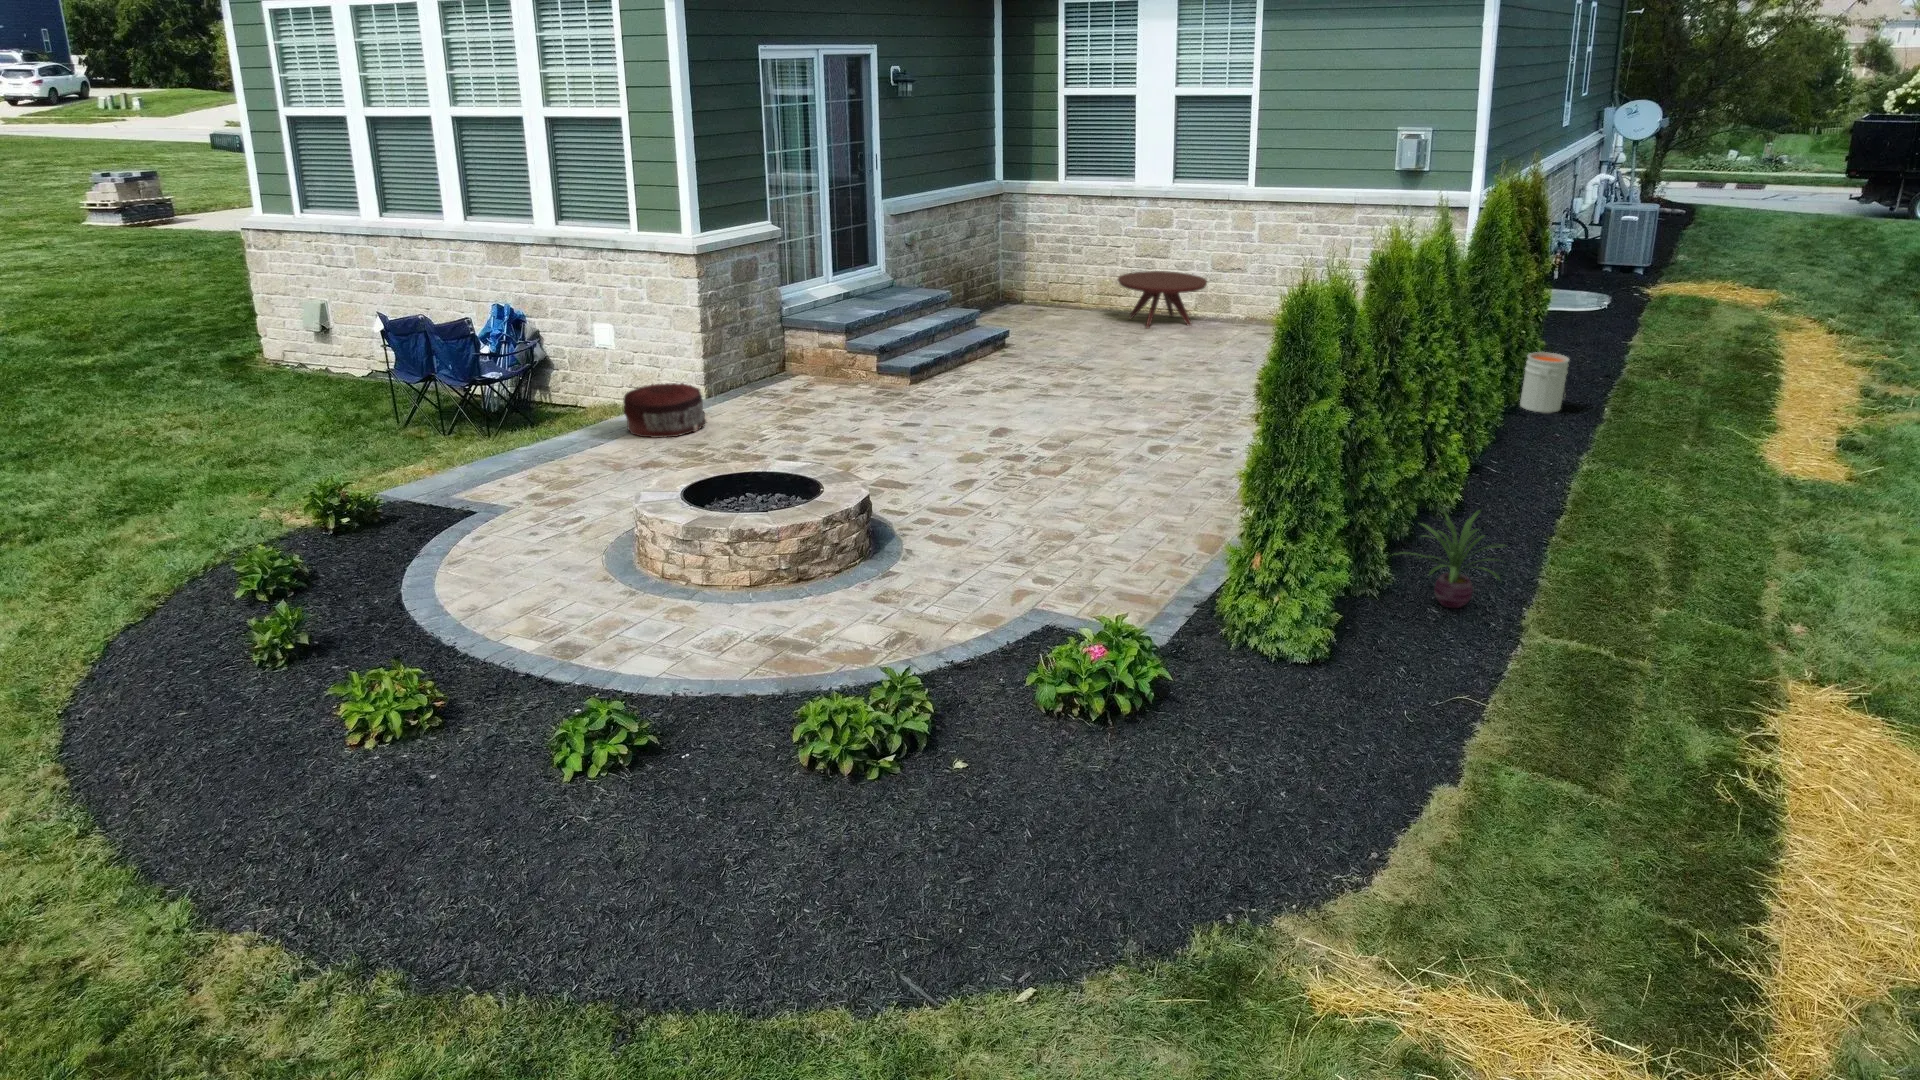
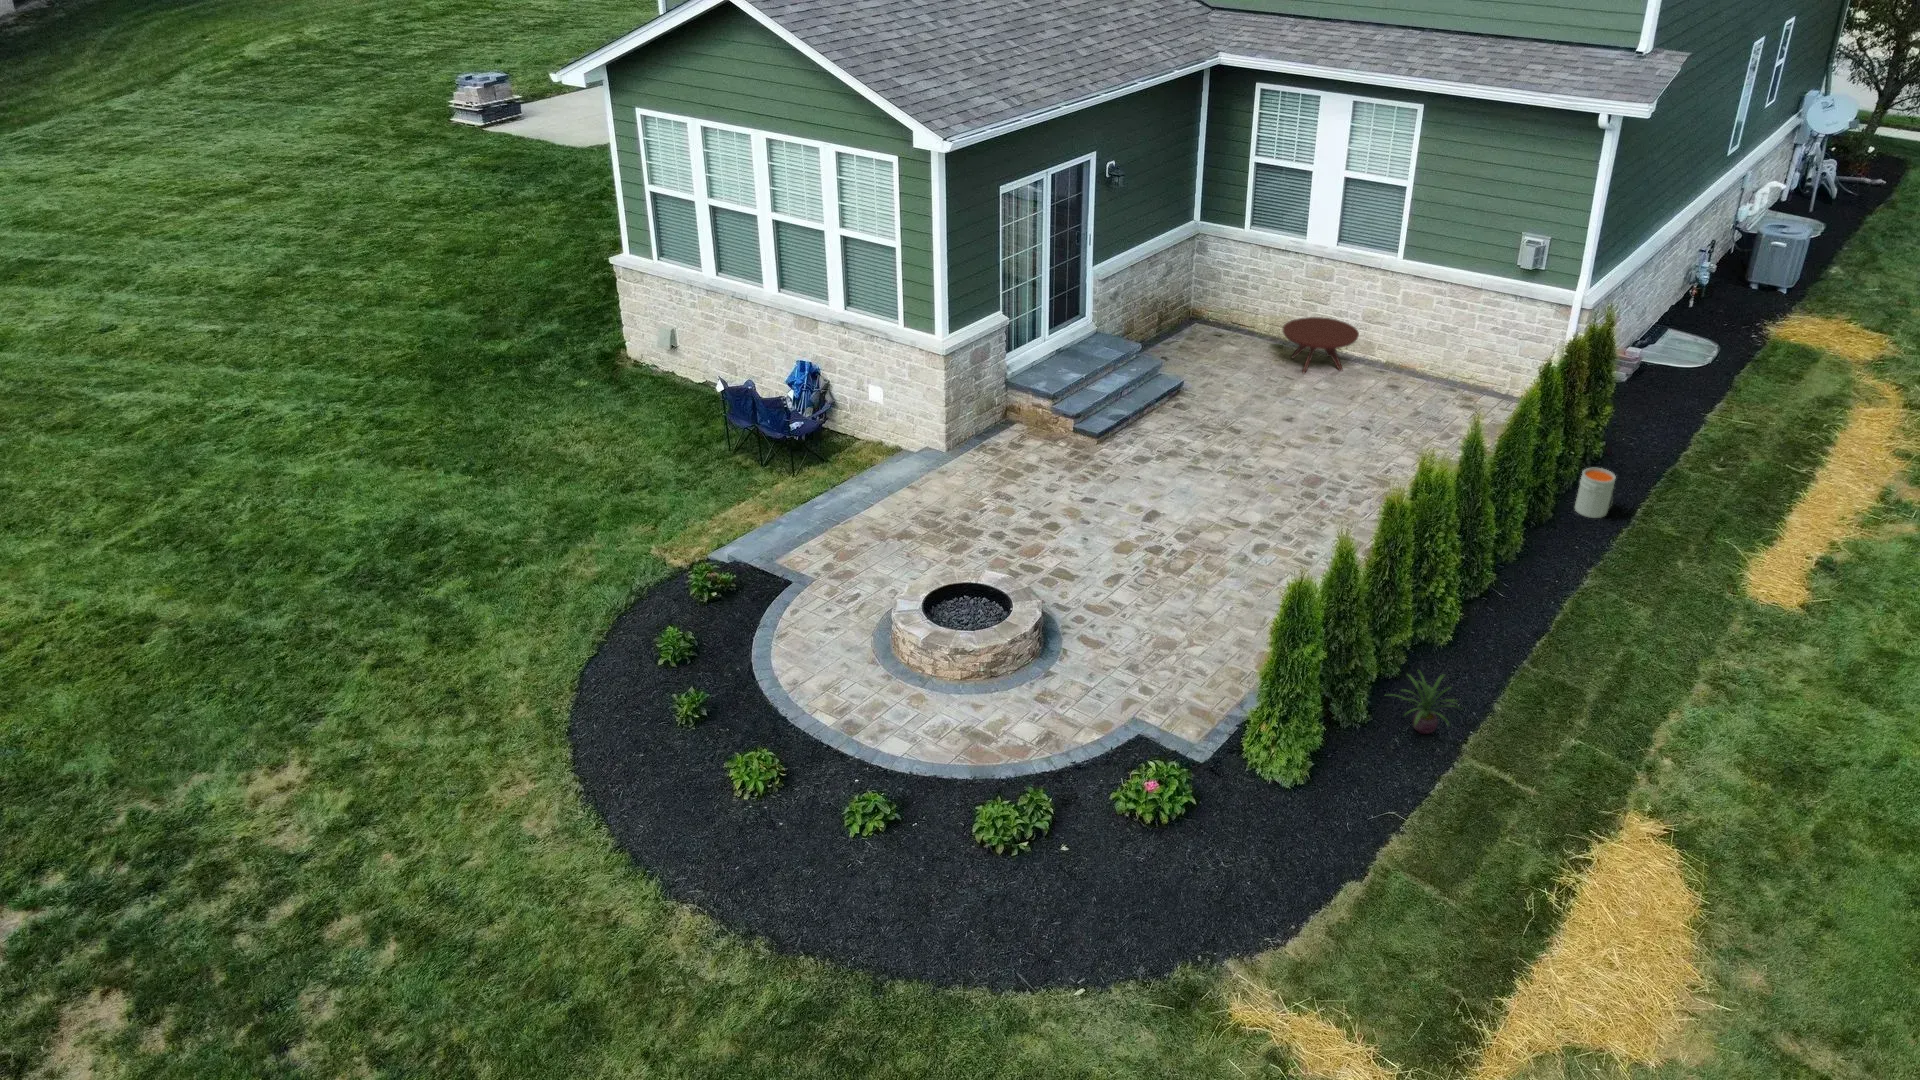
pouf: present [623,383,707,438] -> none [880,457,940,505]

